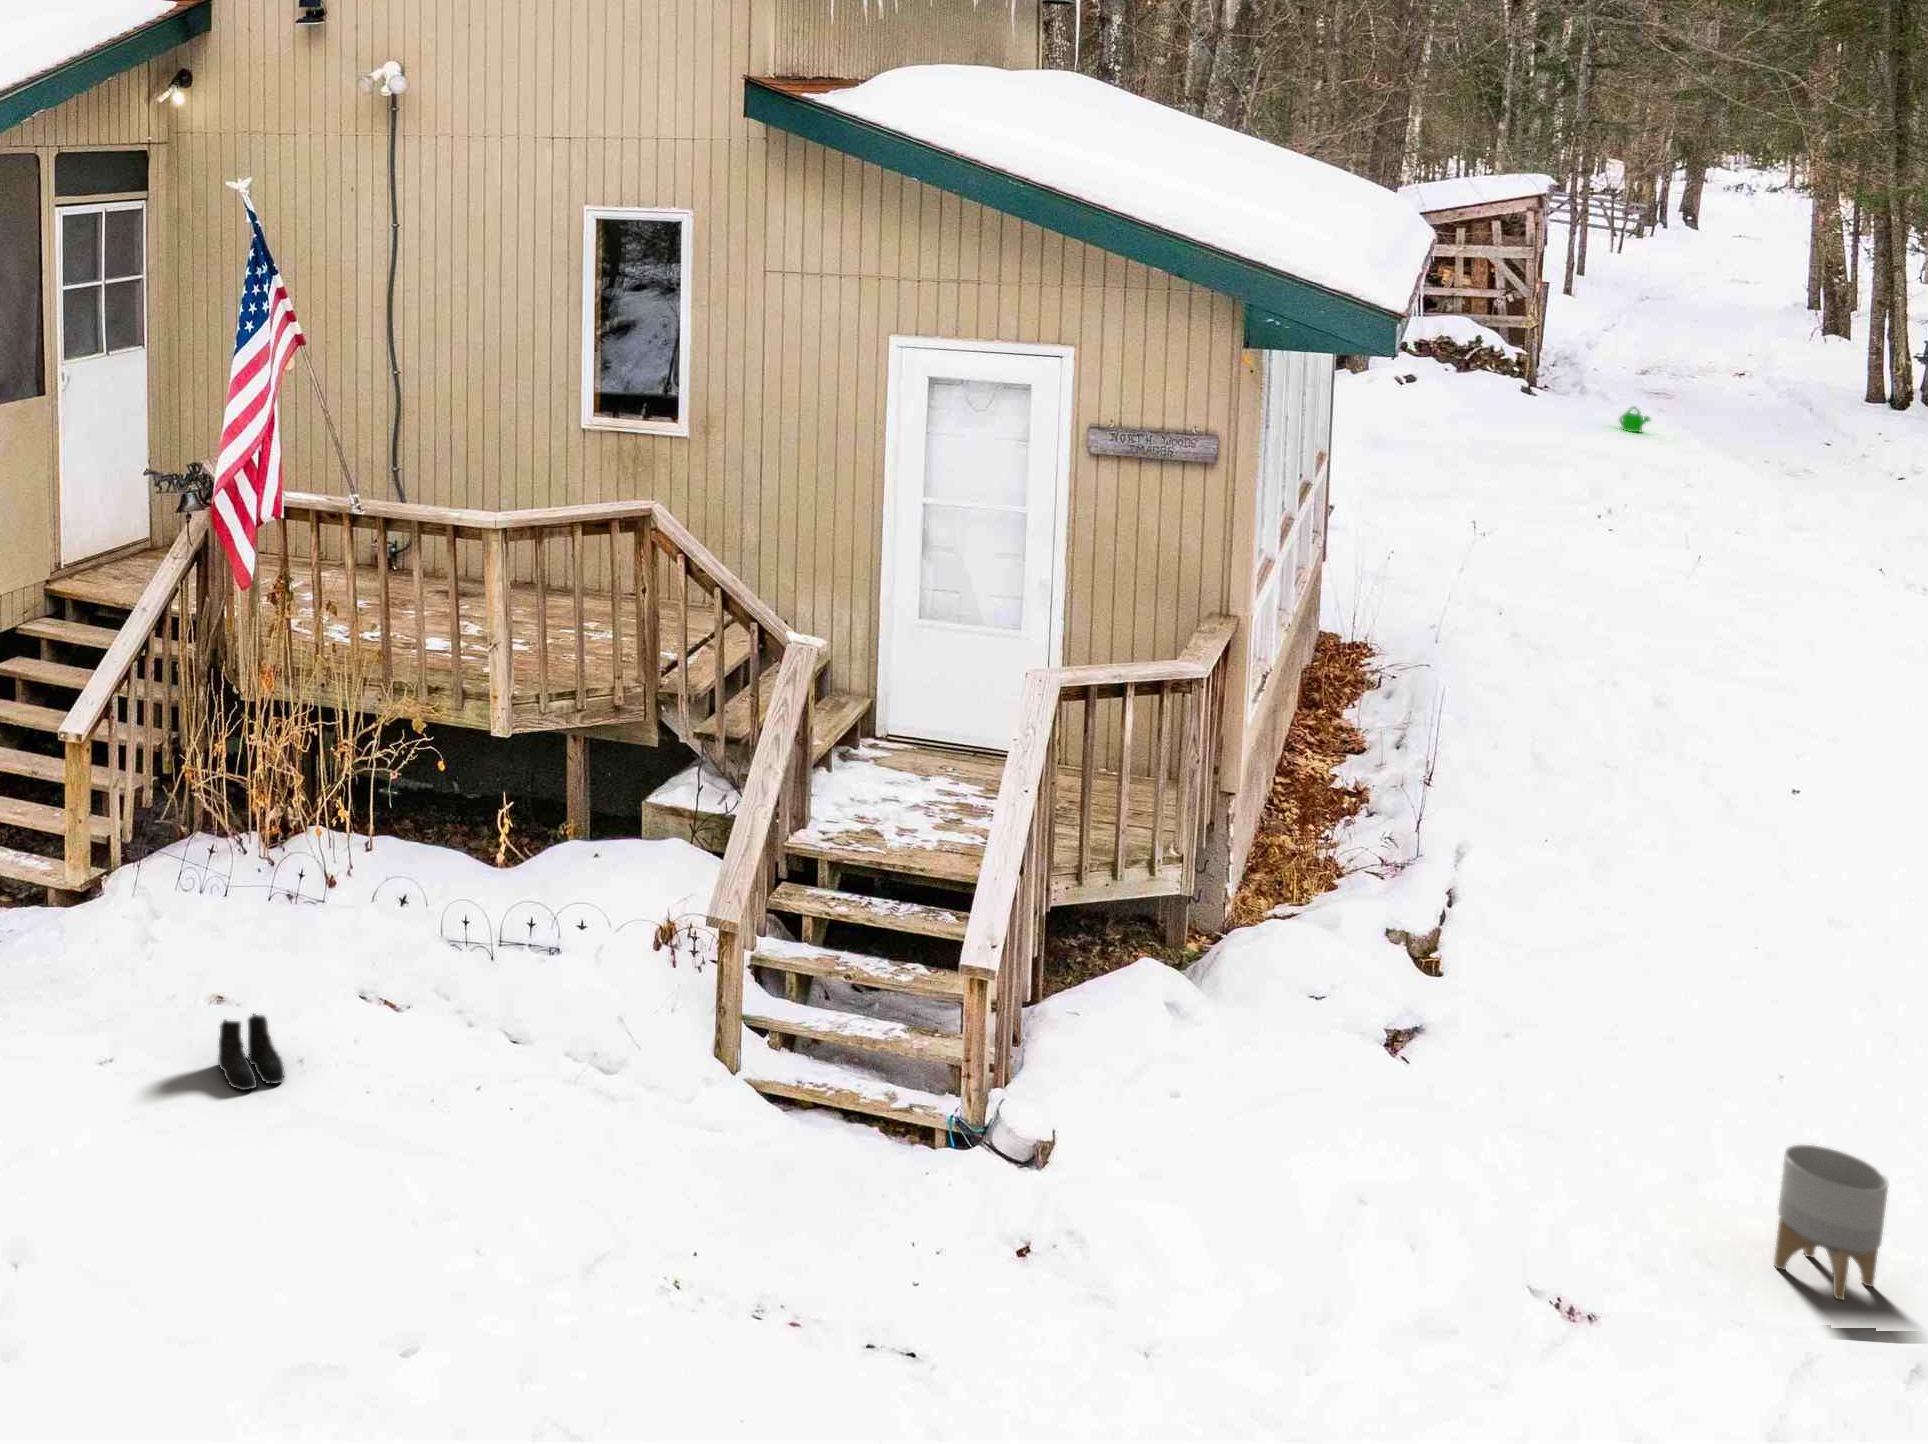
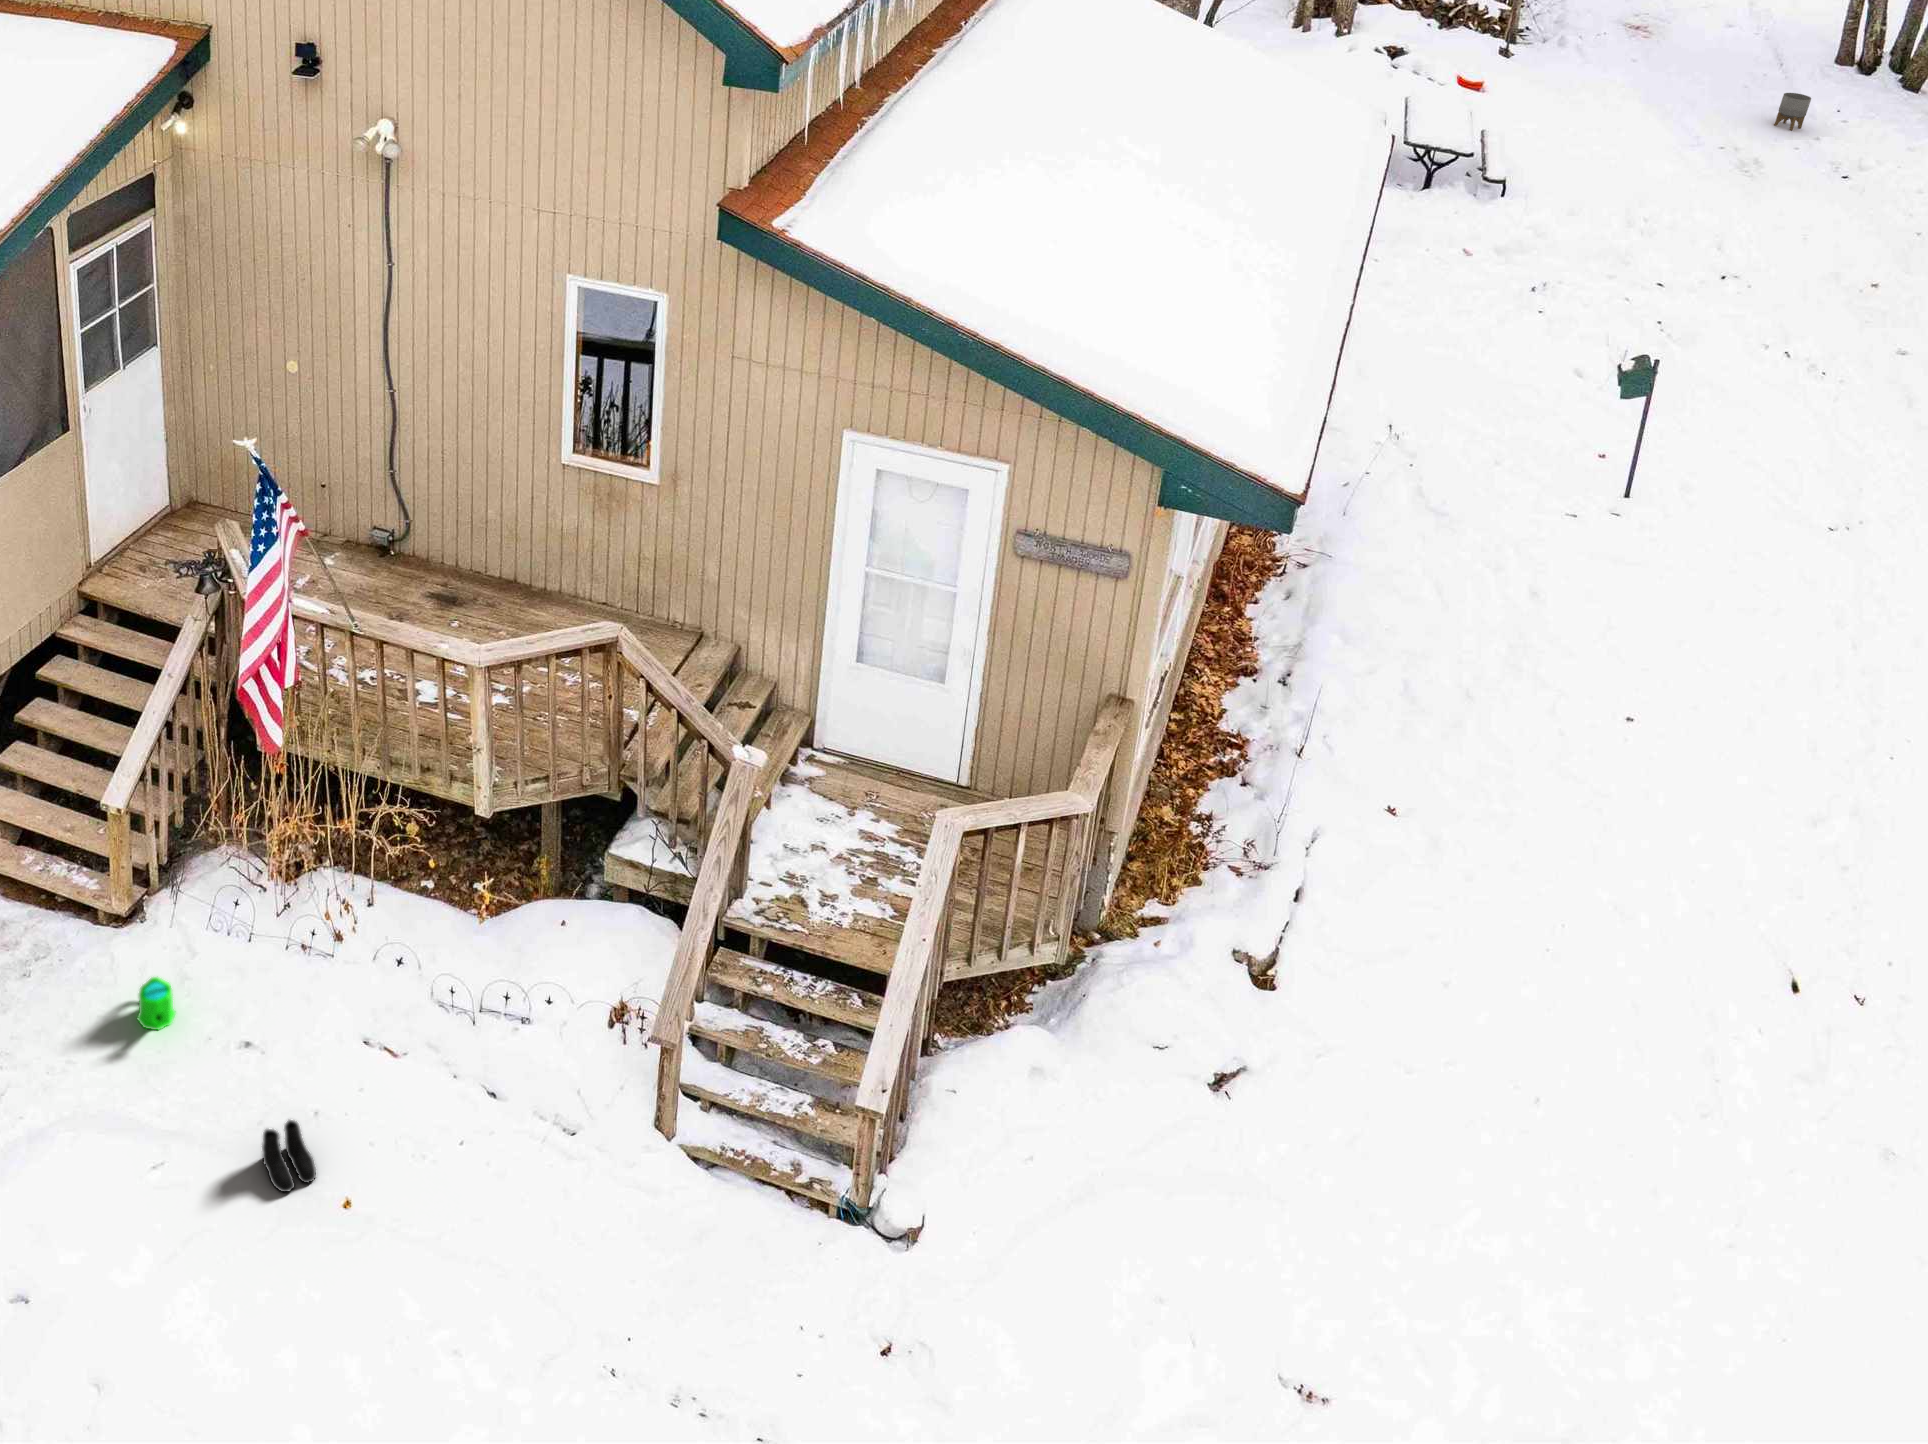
watering can: present [1619,407,1650,432] -> present [137,977,176,1030]
planter: present [1774,1145,1888,1300] -> present [1774,93,1811,130]

